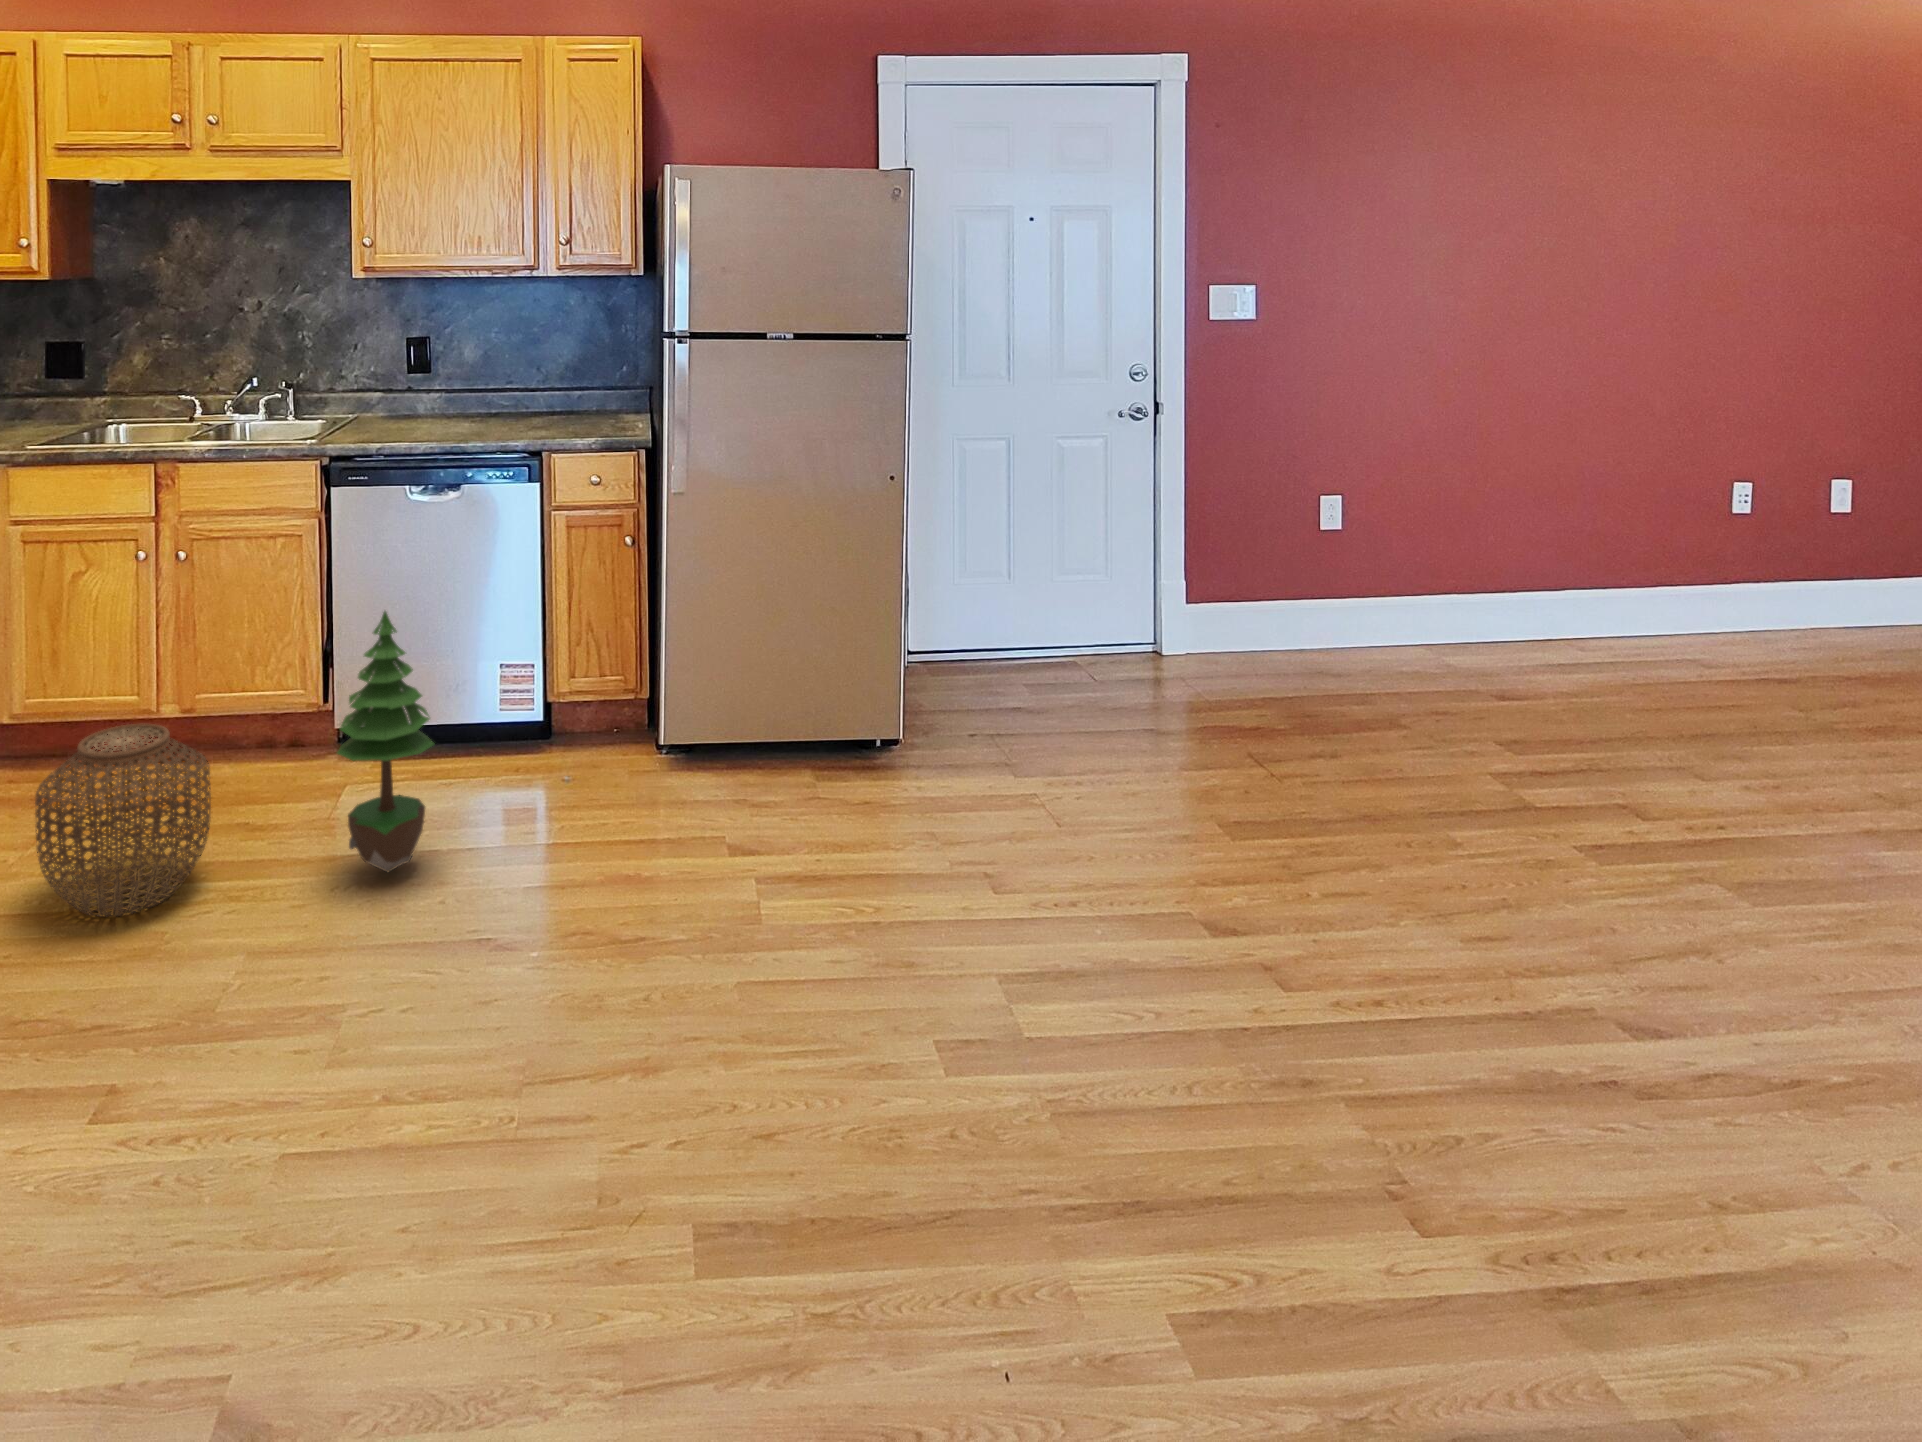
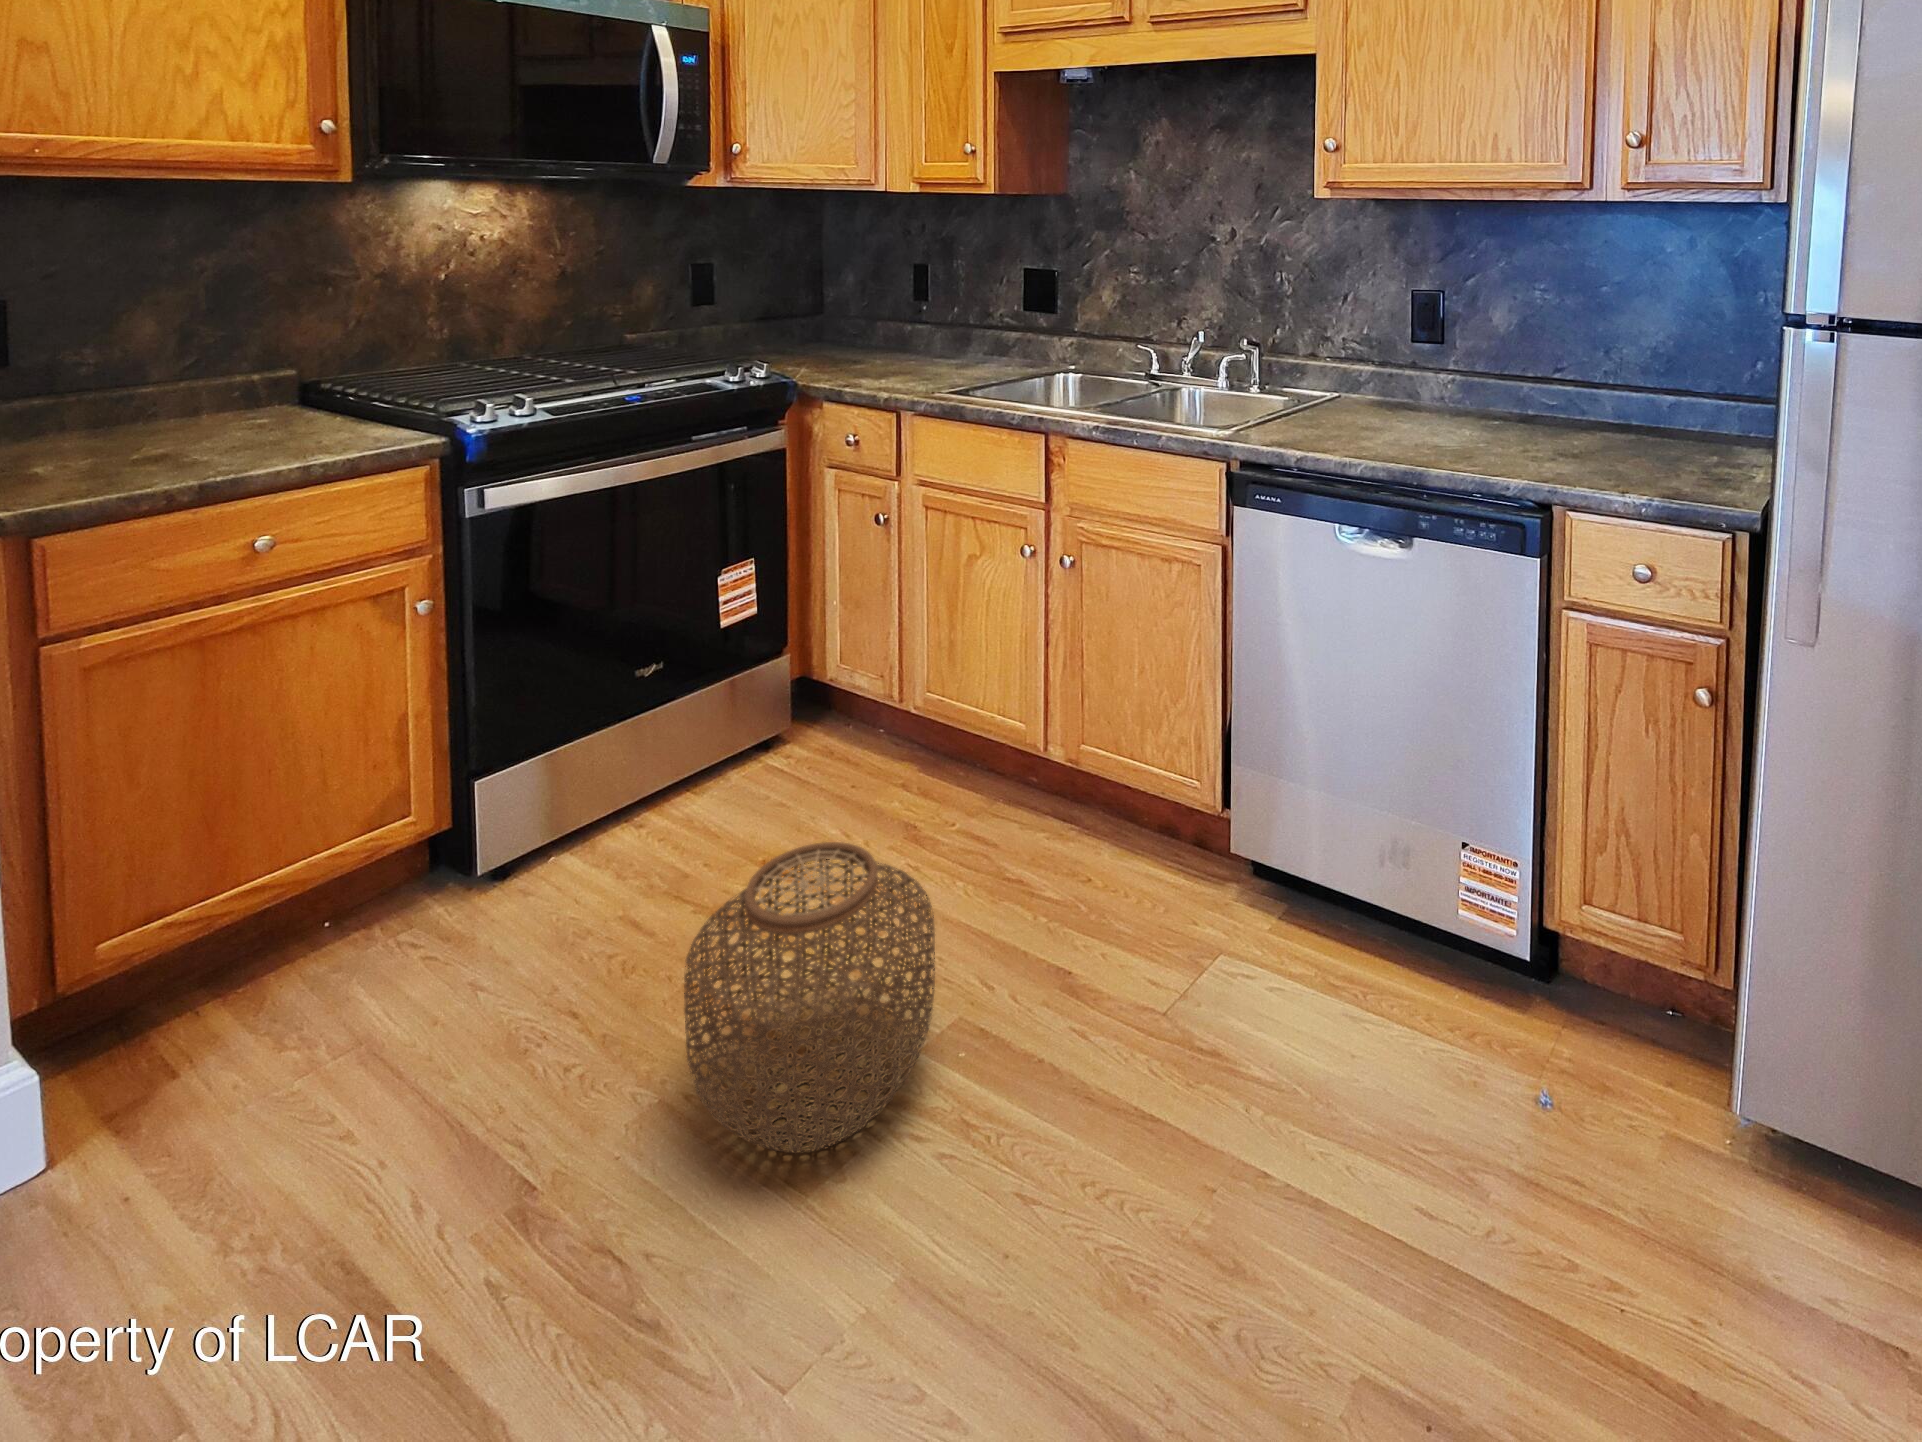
potted tree: present [337,611,434,872] -> none [1053,811,1226,1275]

